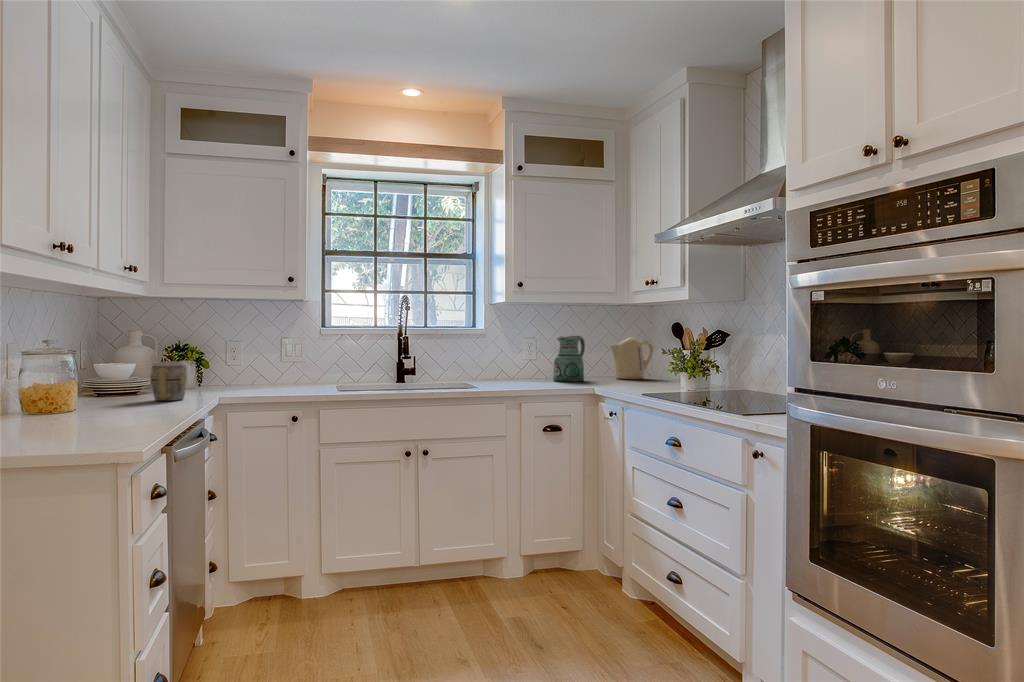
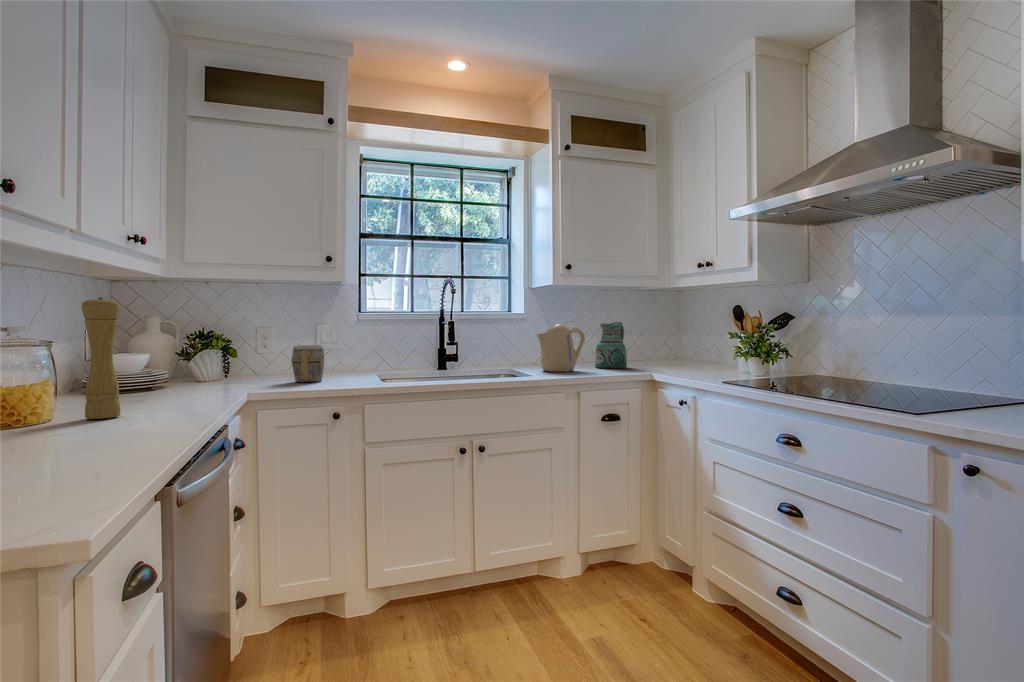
pepper mill: none [100,323,126,413] -> present [82,298,120,419]
kettle: present [610,337,653,379] -> present [537,324,585,372]
mug: present [150,362,187,401] -> present [292,345,324,382]

